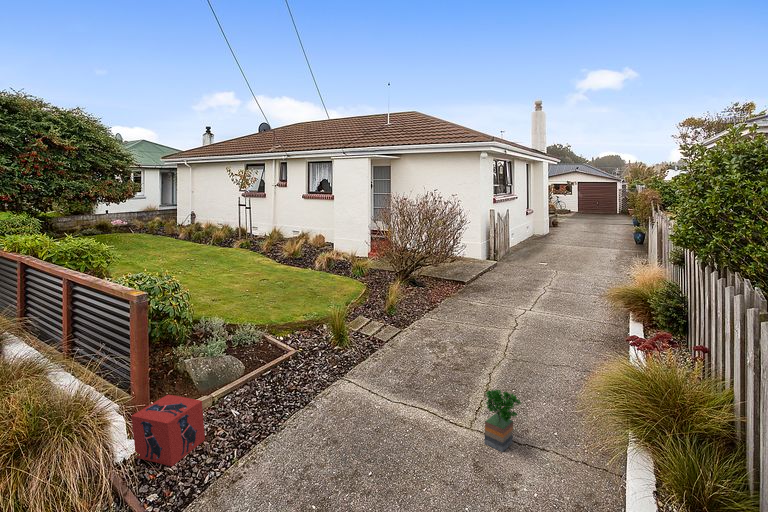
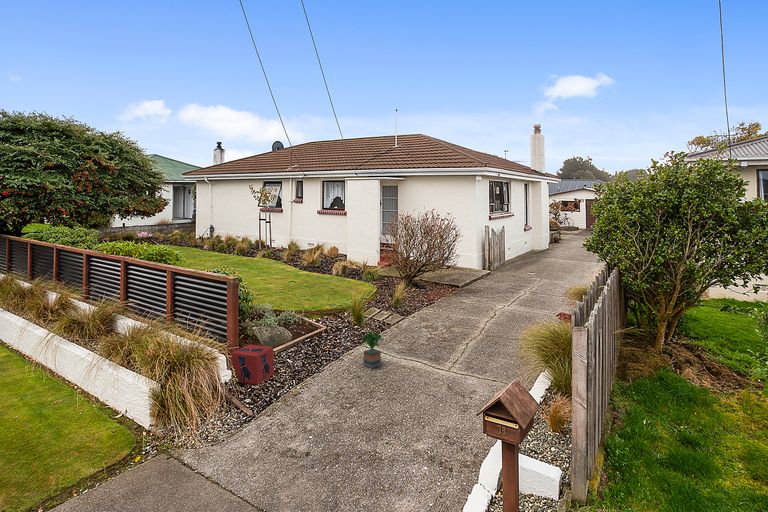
potted tree: present [484,389,521,452] -> present [363,333,384,368]

